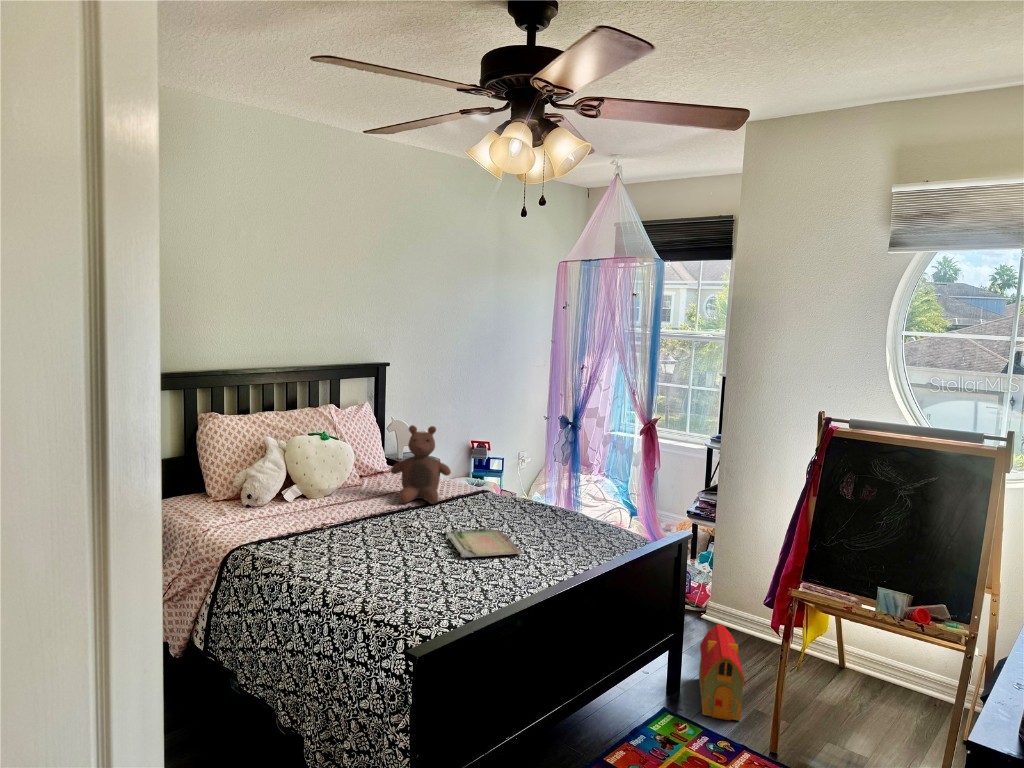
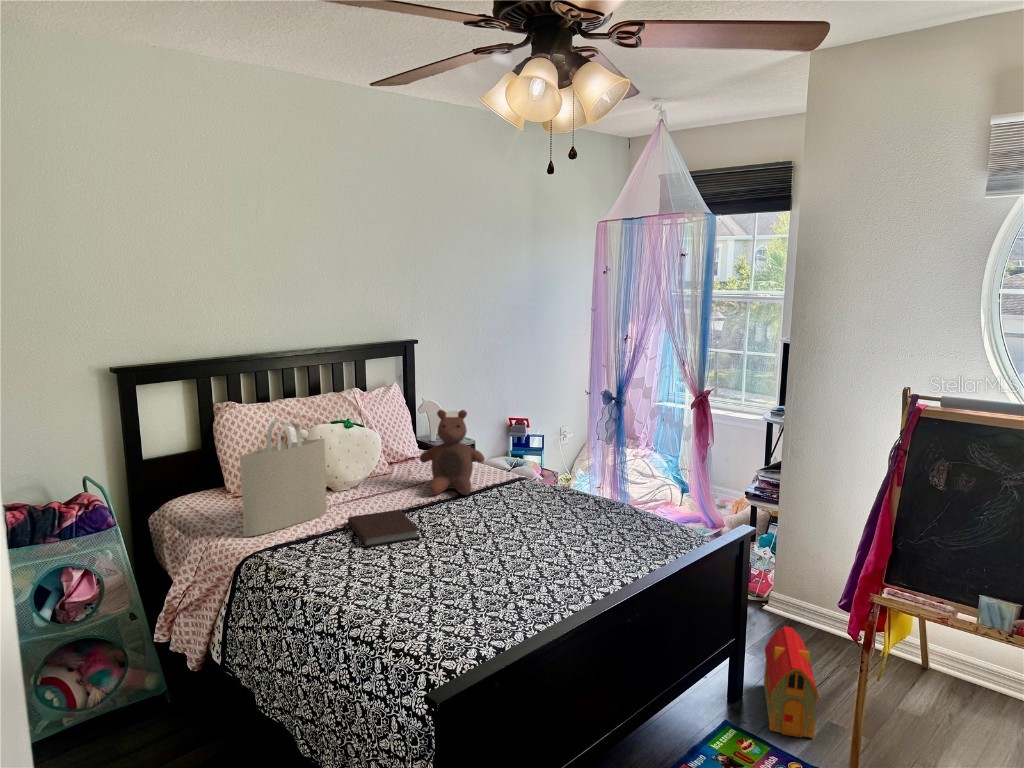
tote bag: none [229,426,306,533] -> present [240,420,327,537]
notebook: none [325,513,394,543] -> present [348,510,420,546]
tray: present [445,525,523,558] -> none [477,520,564,564]

